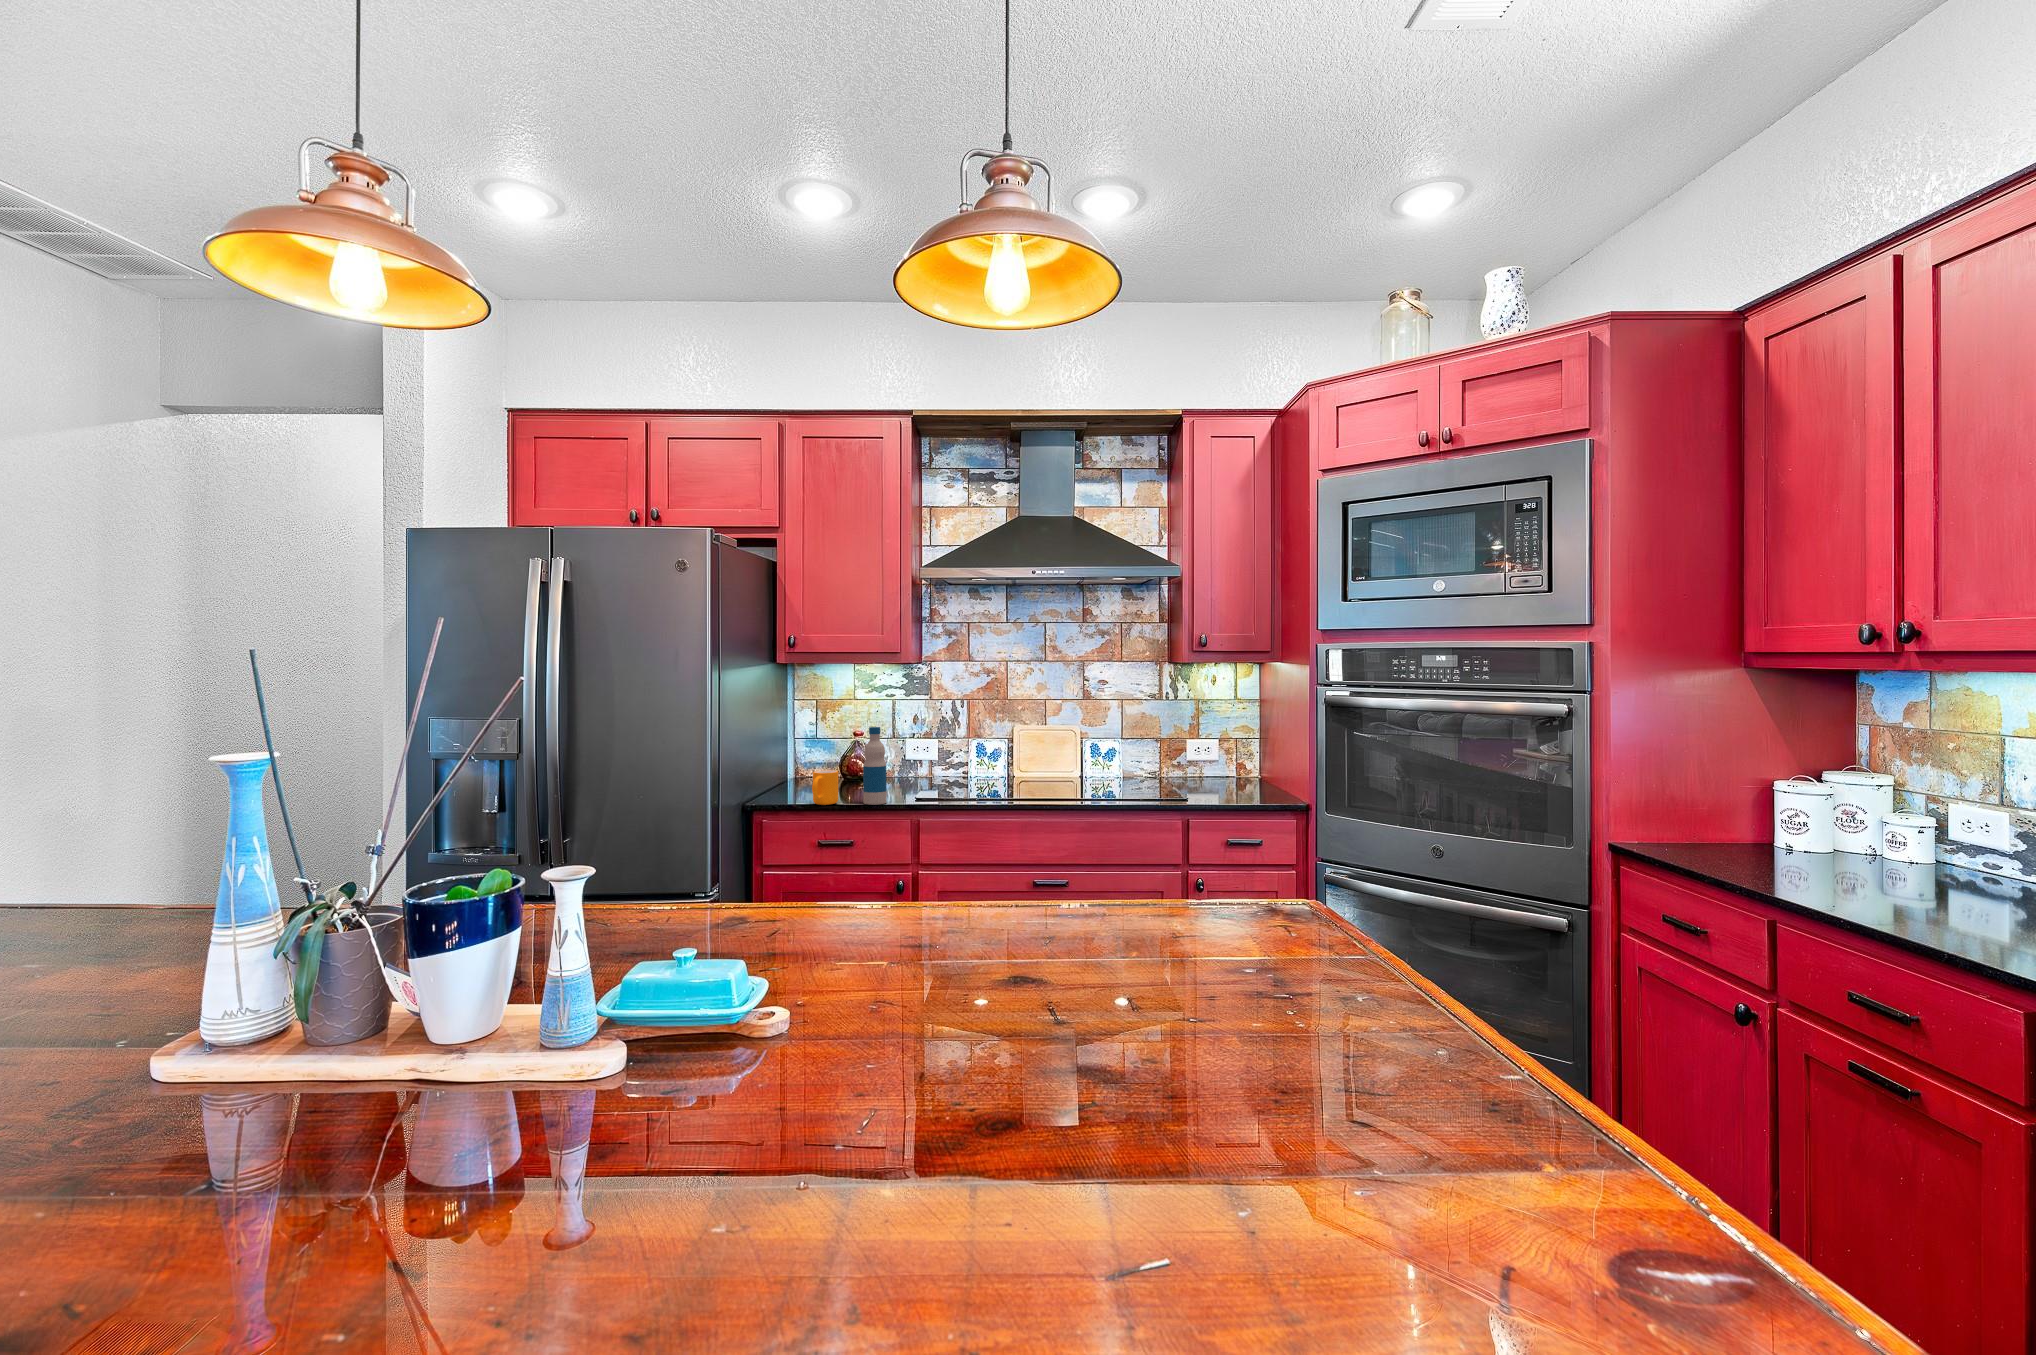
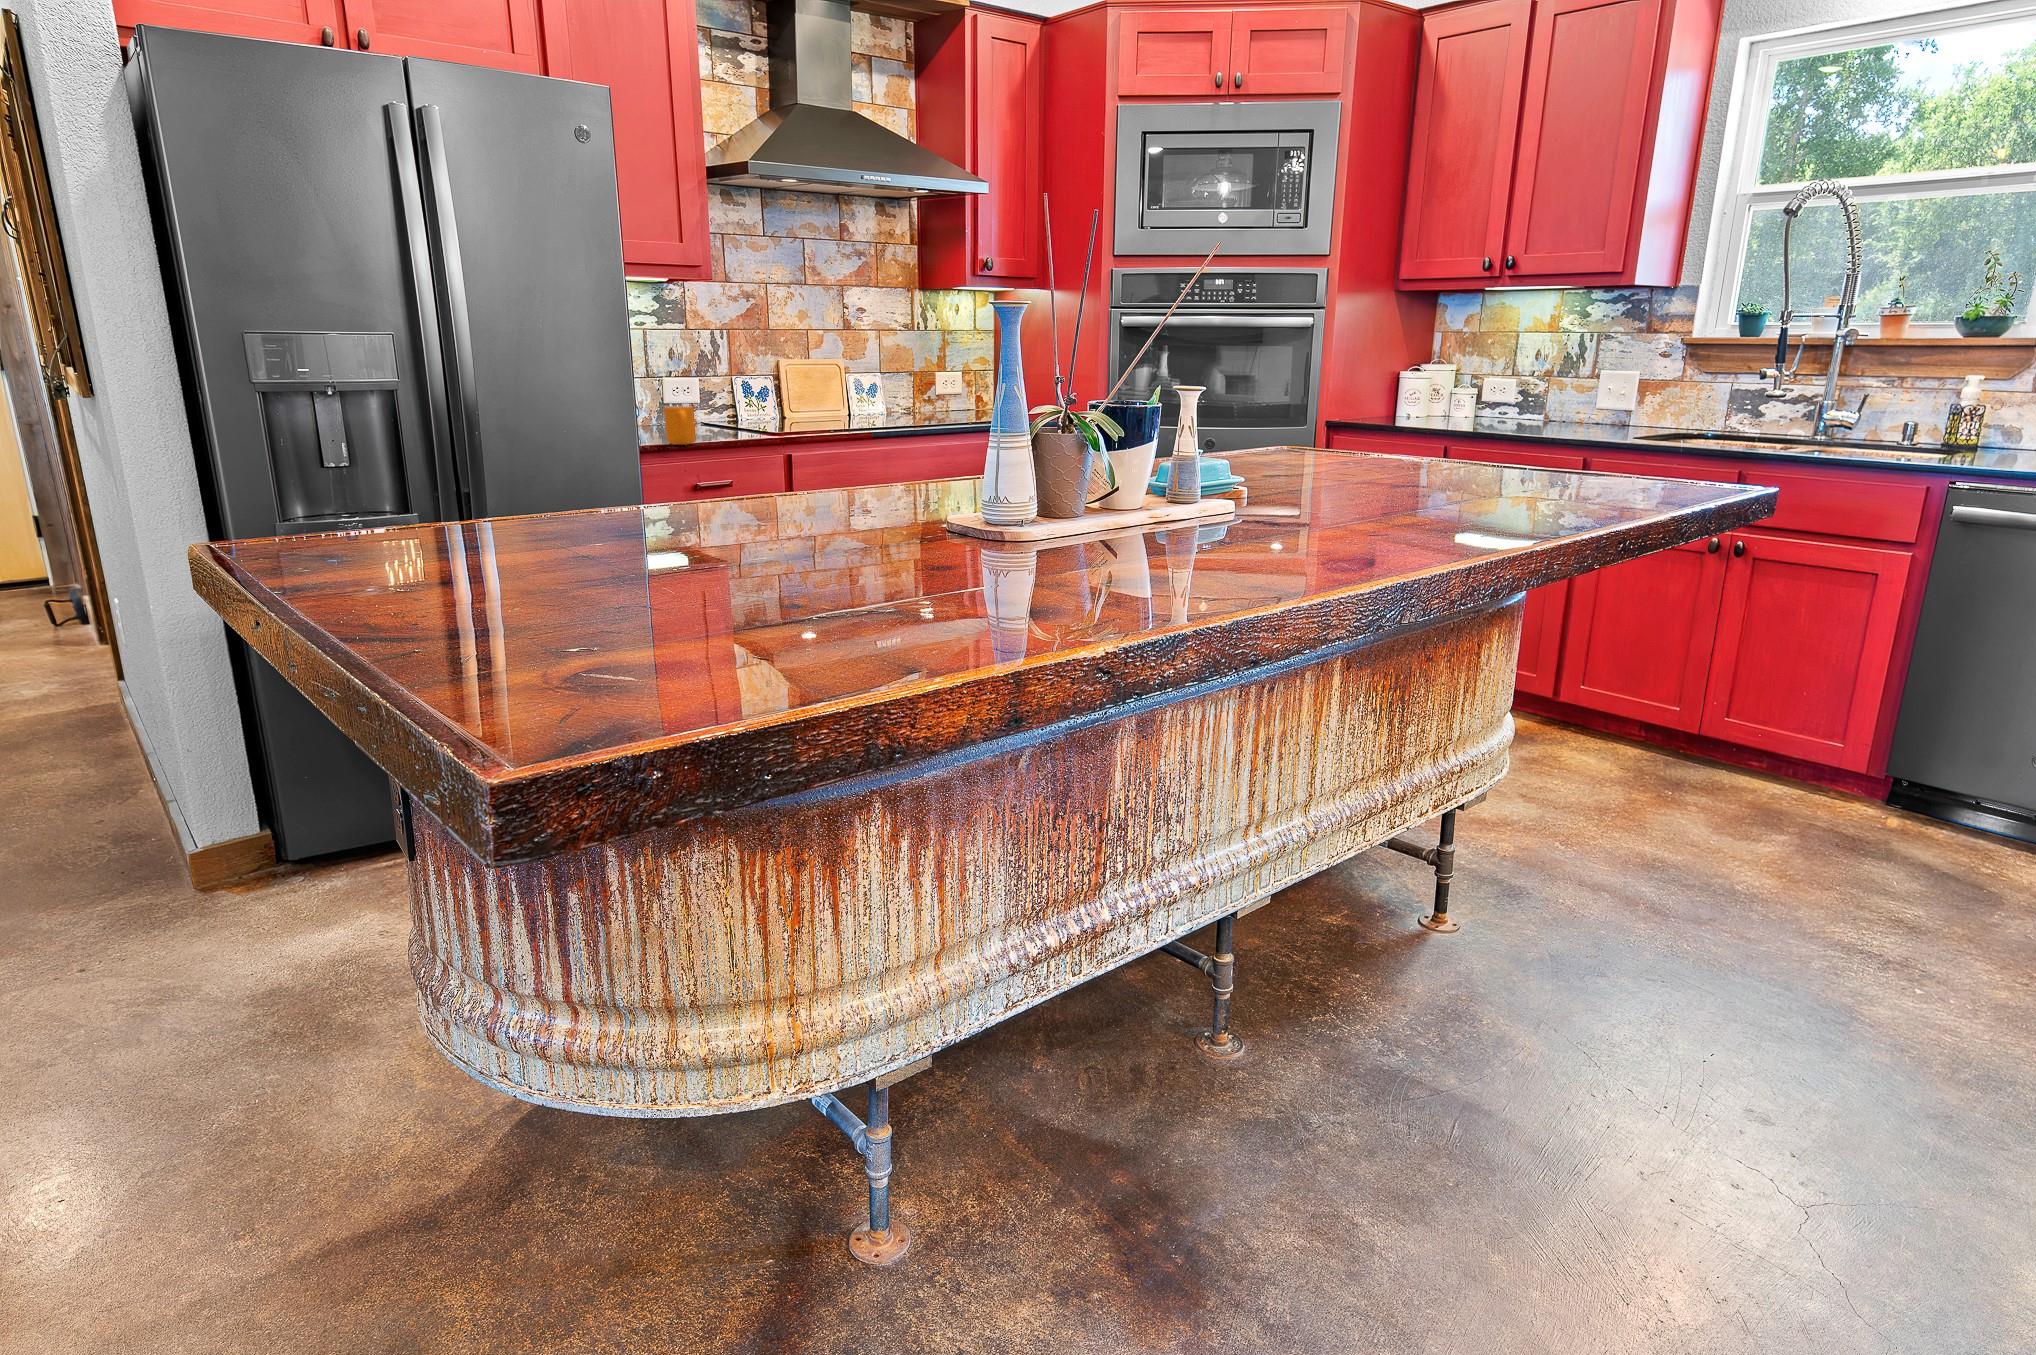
bottle: present [863,727,887,805] -> none [714,353,743,442]

